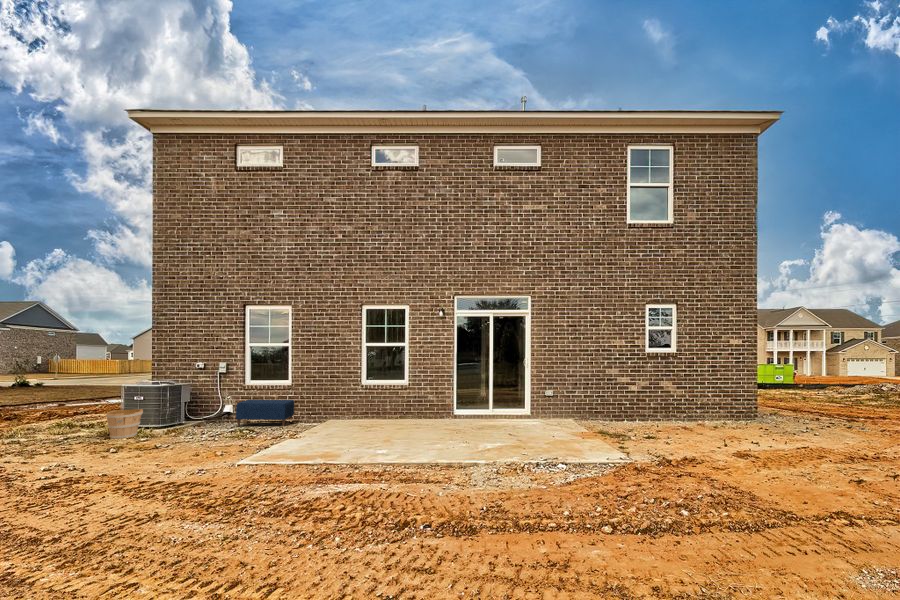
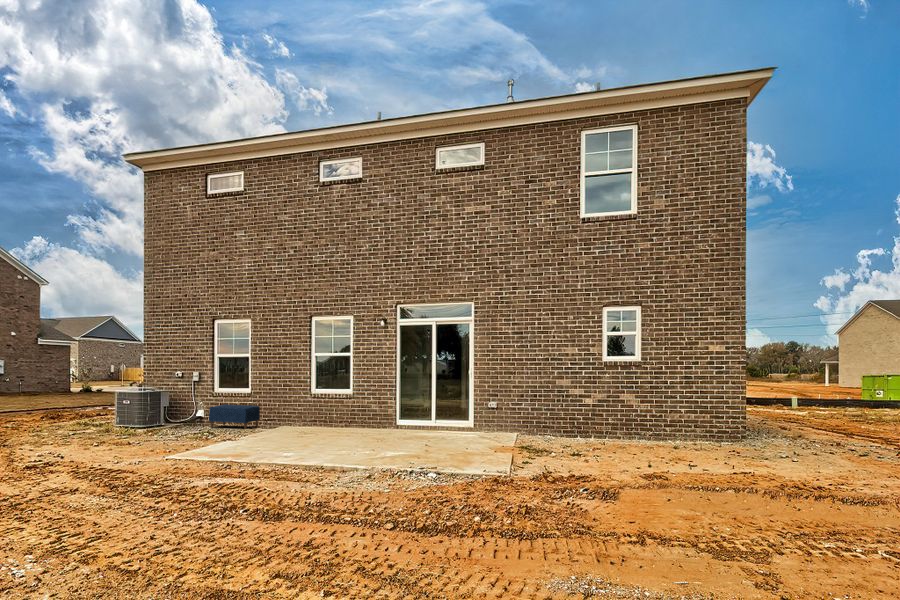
wooden bucket: present [106,409,143,439] -> none [109,410,138,434]

